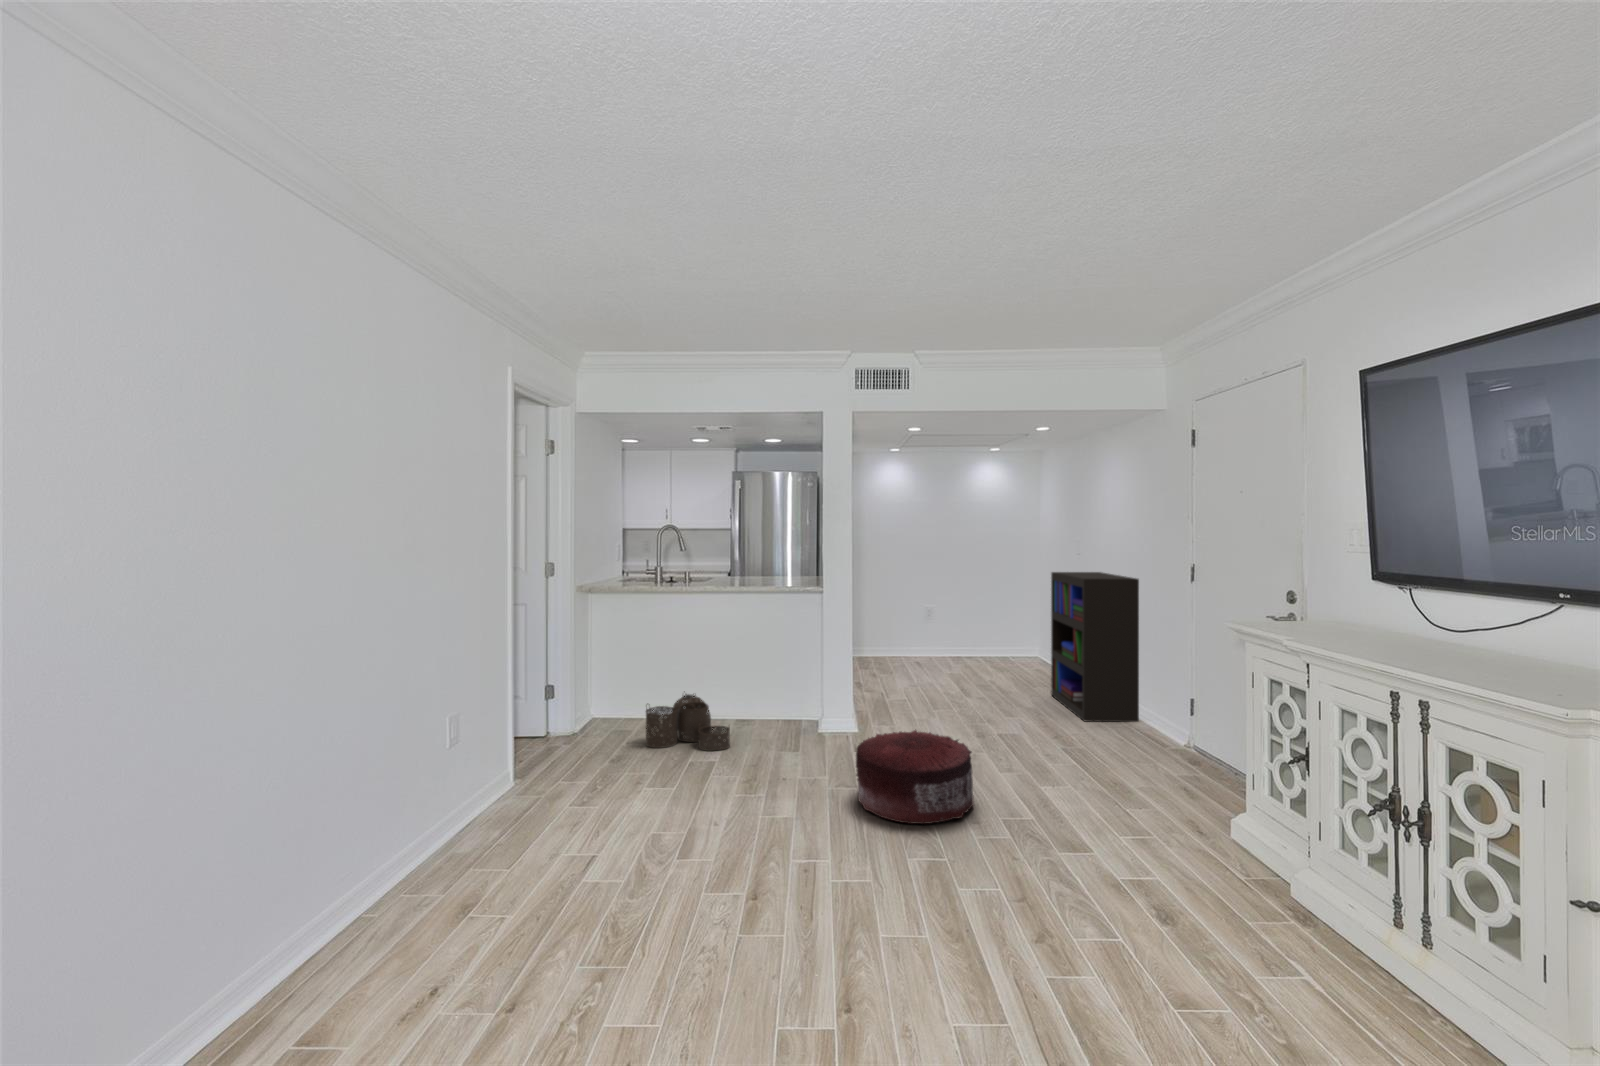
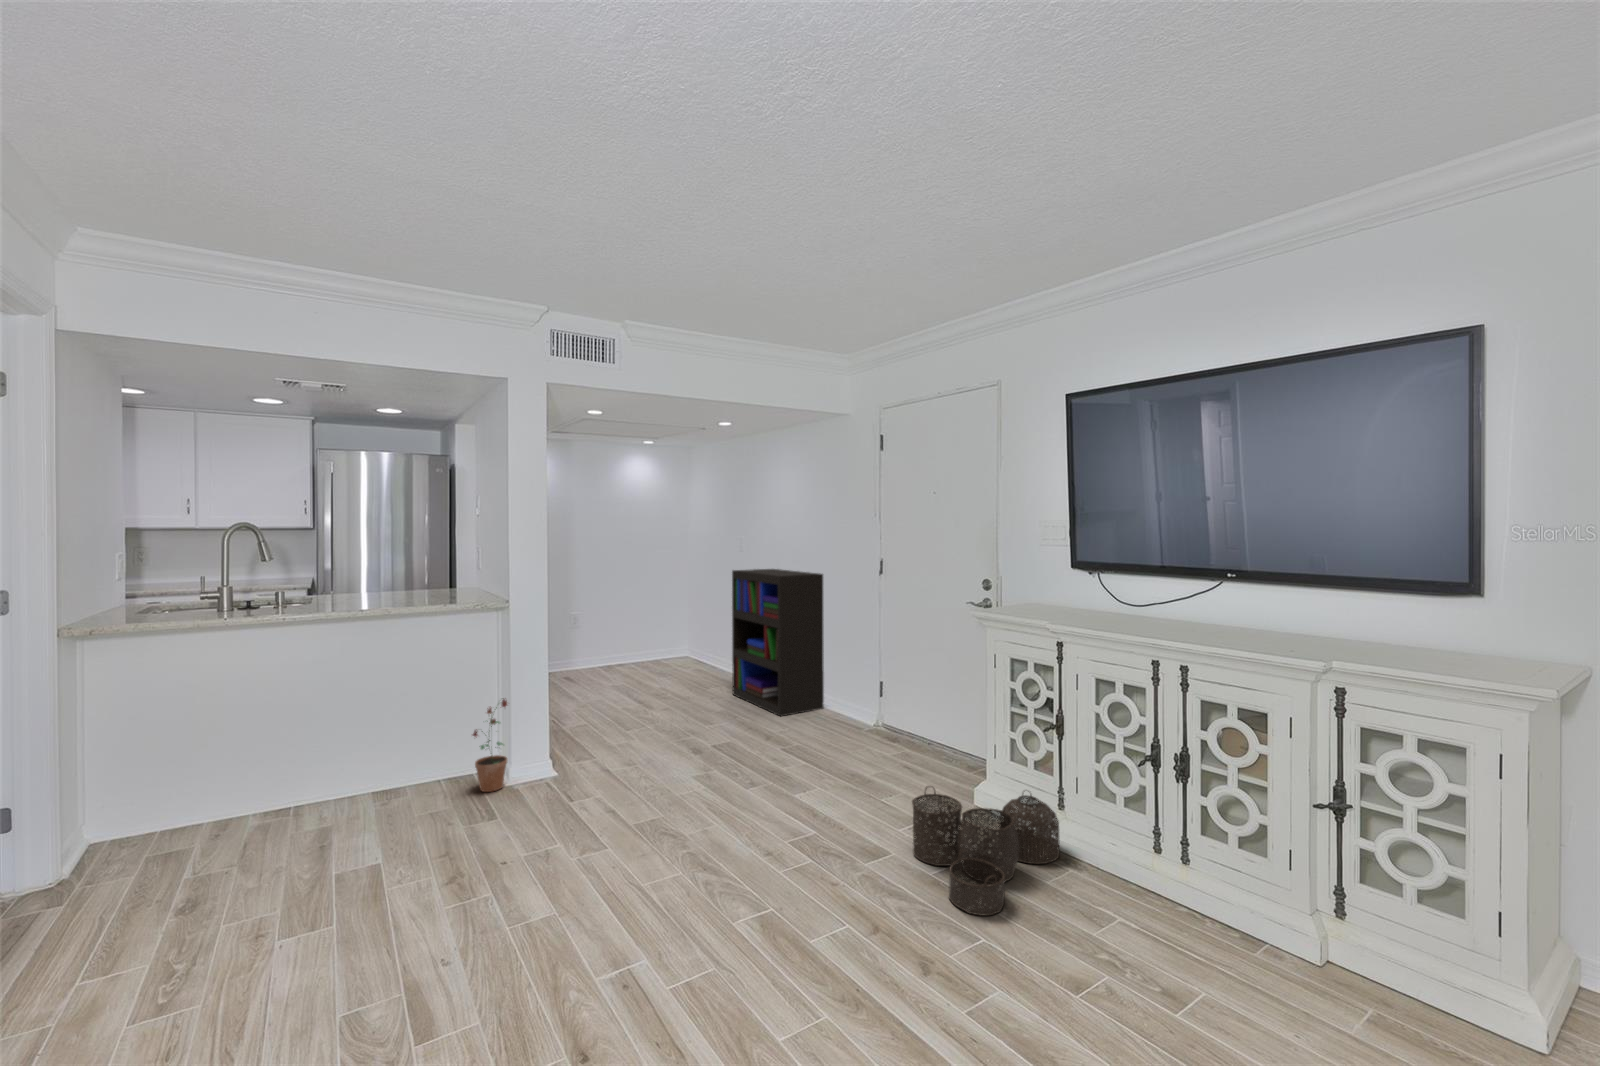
potted plant: none [792,663,821,733] -> present [473,698,507,792]
woven basket: present [646,694,730,751] -> present [912,786,1060,916]
pouf: present [856,730,974,824] -> none [618,761,756,881]

